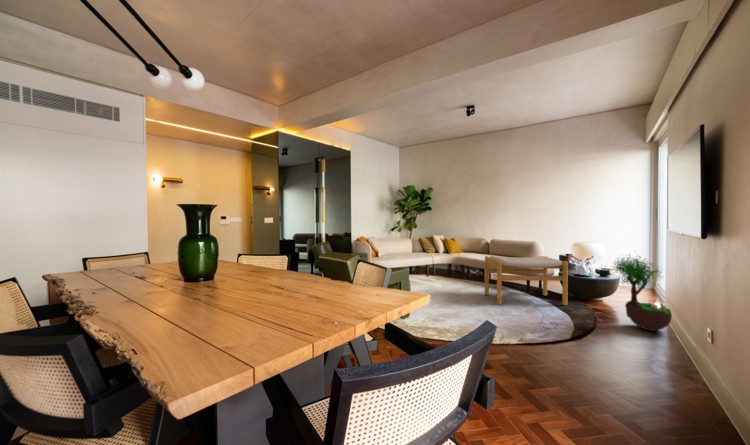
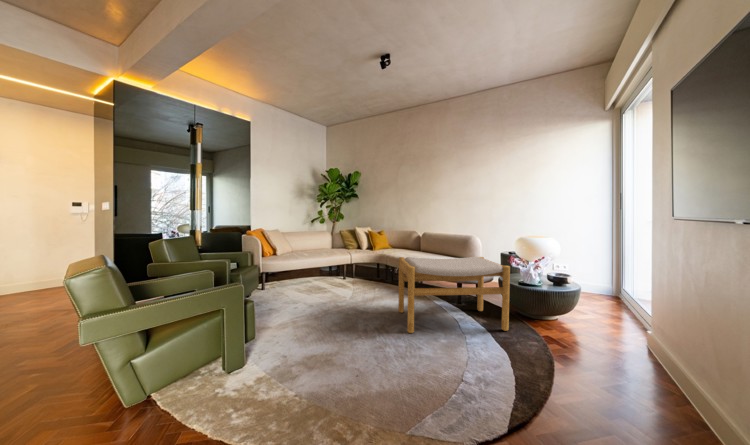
potted tree: present [614,257,672,331] -> none [576,252,678,391]

